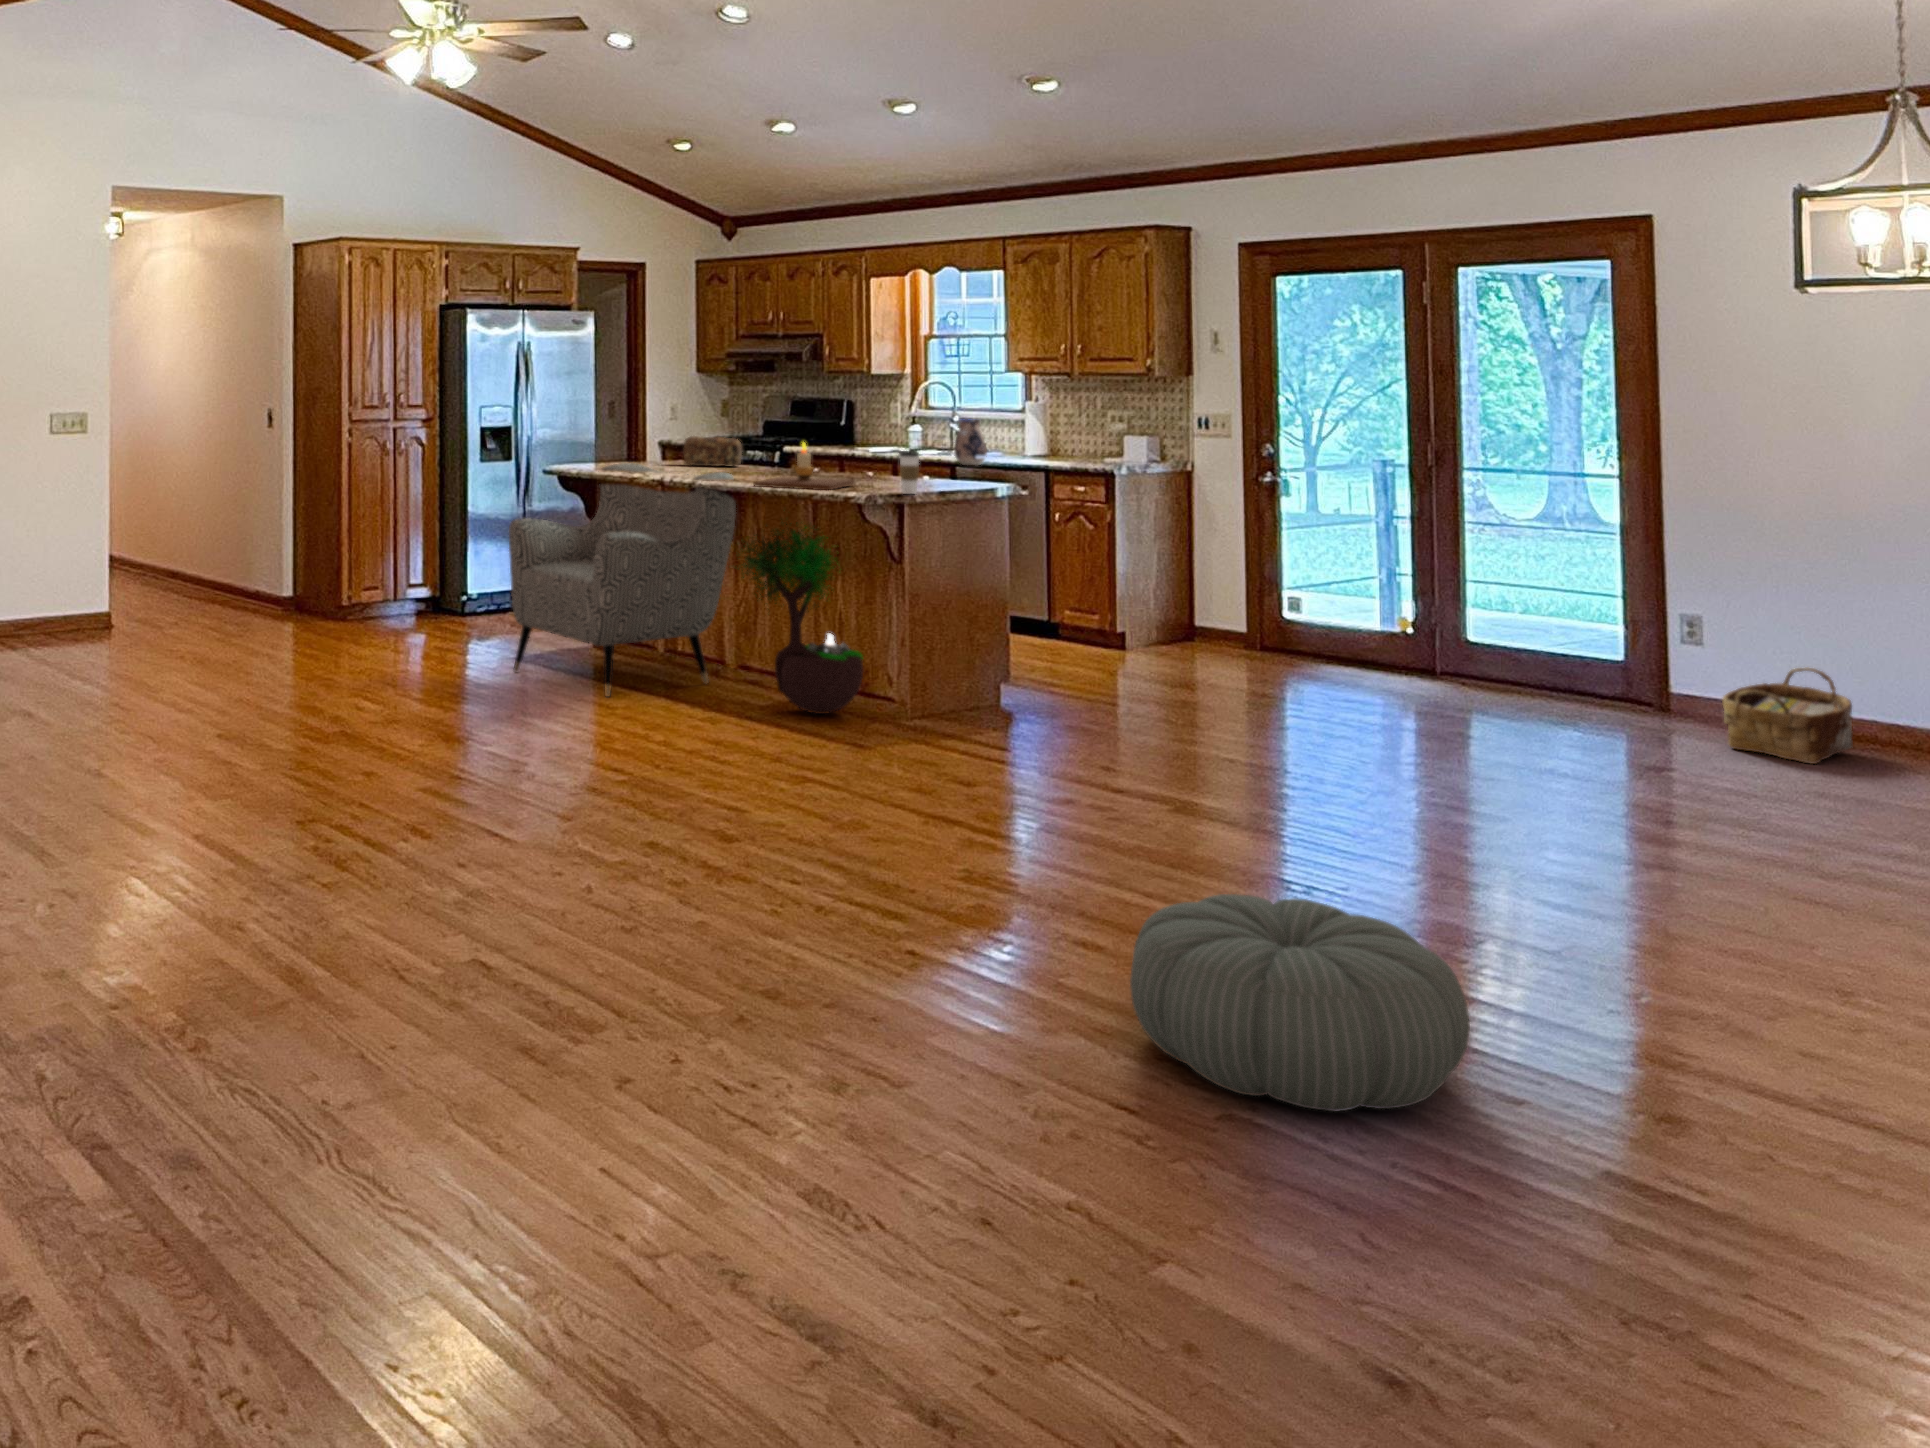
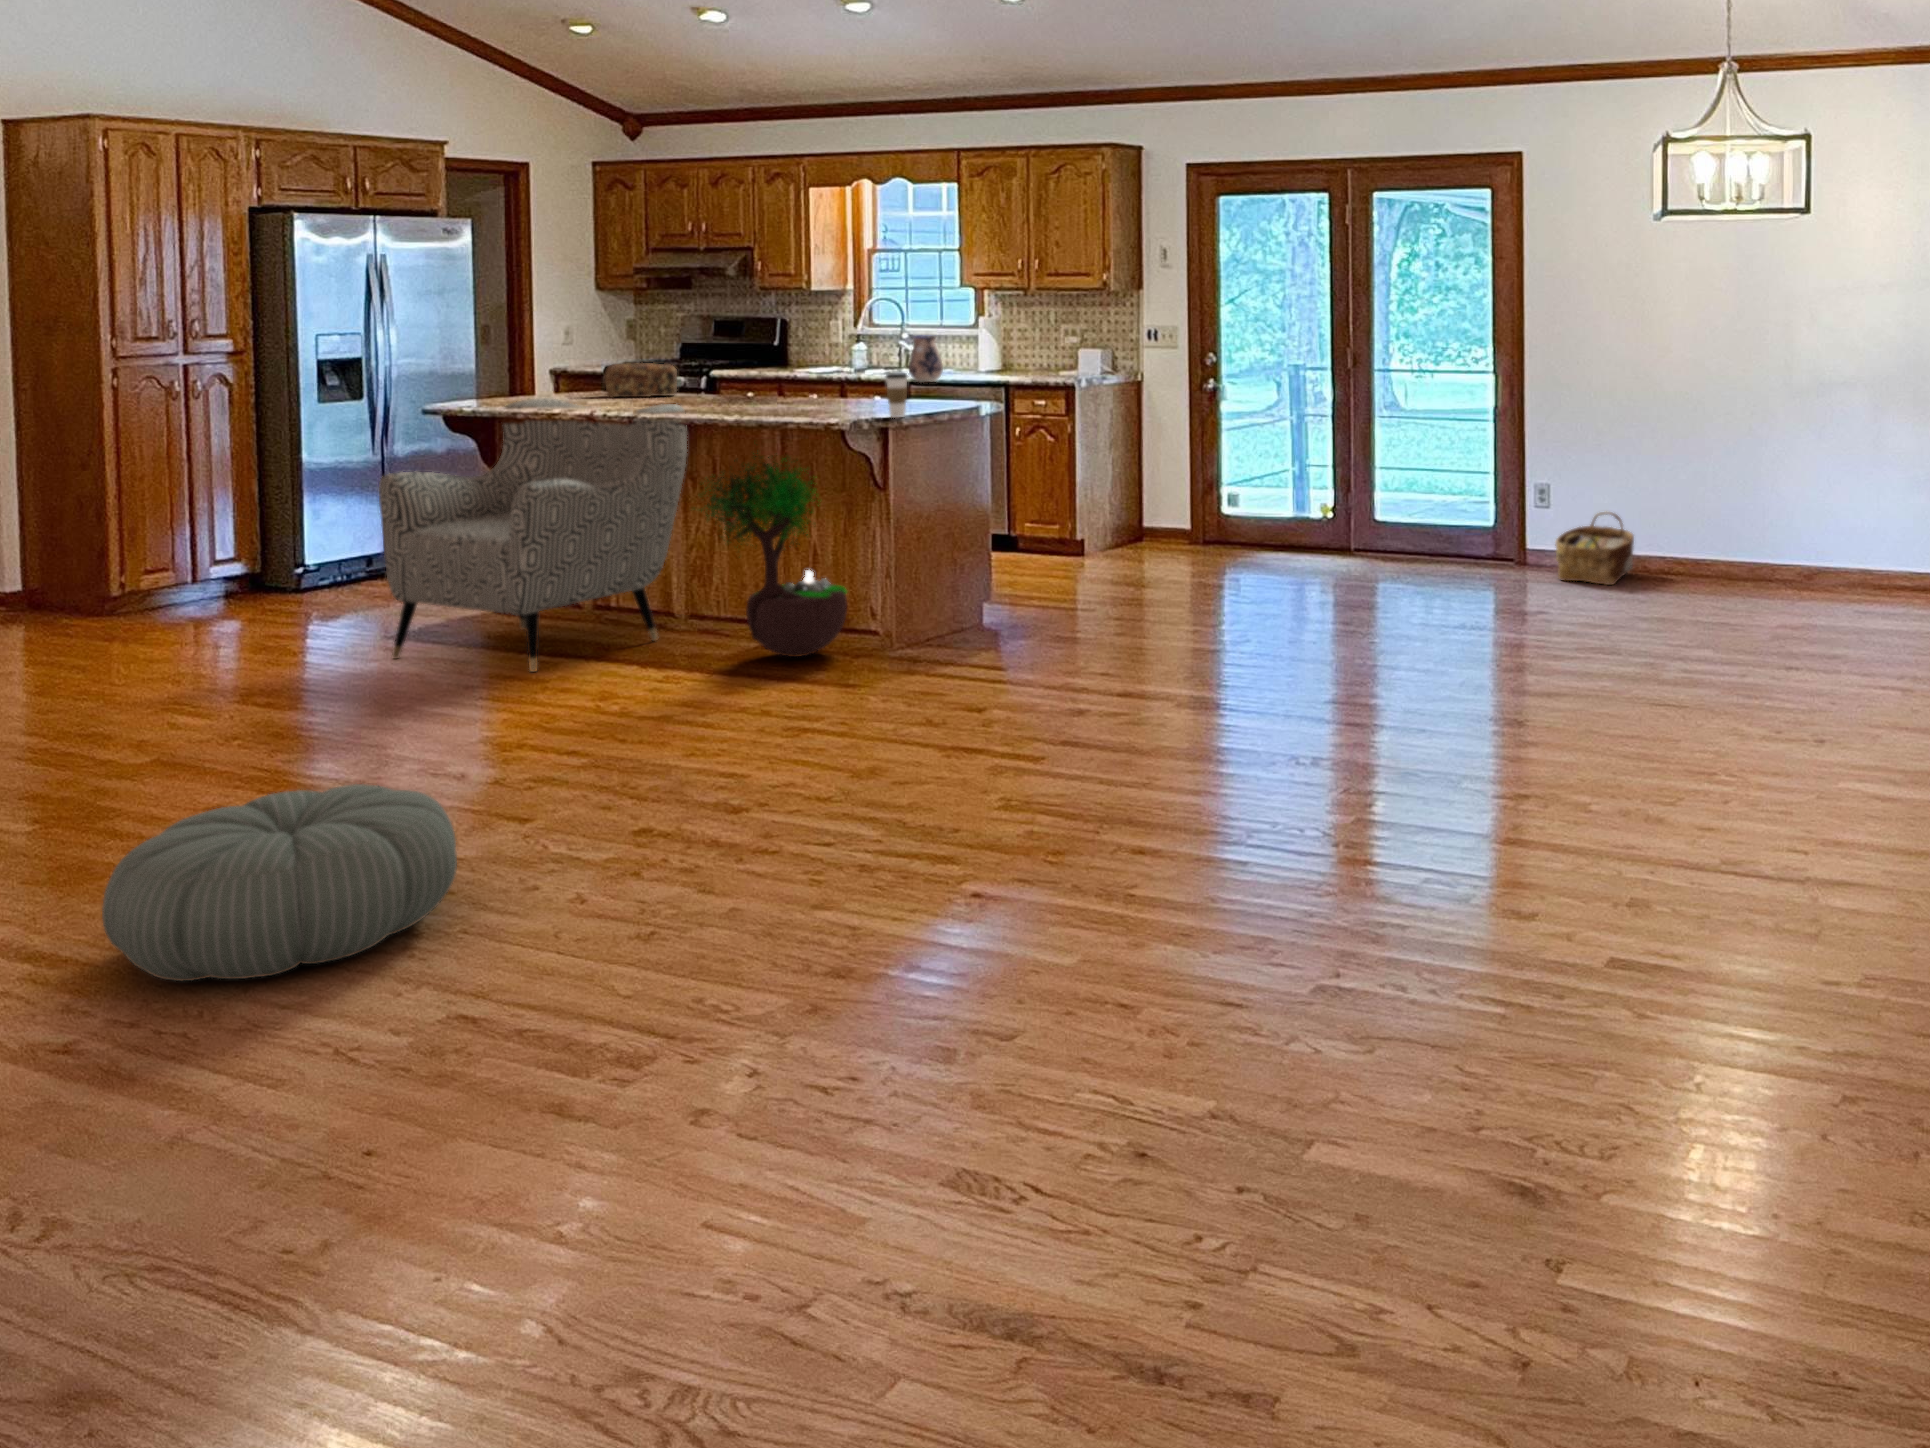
candle: present [753,443,854,490] -> none [715,366,830,419]
pouf: present [1130,894,1470,1112] -> present [102,784,457,981]

